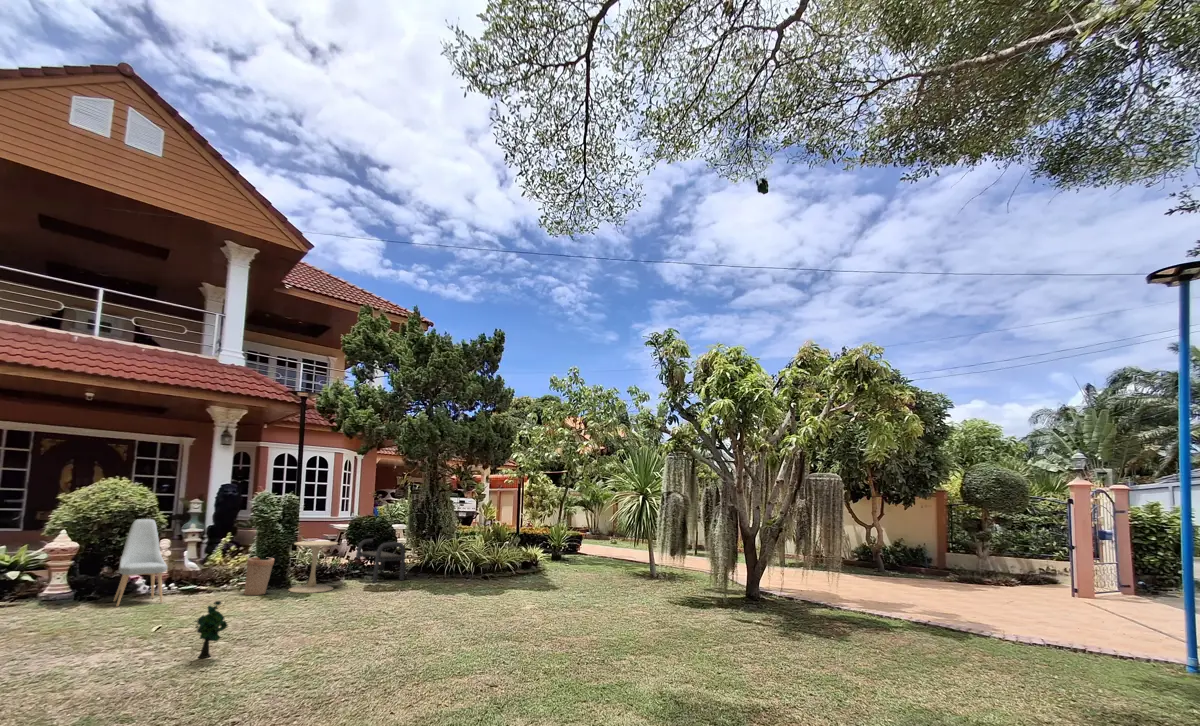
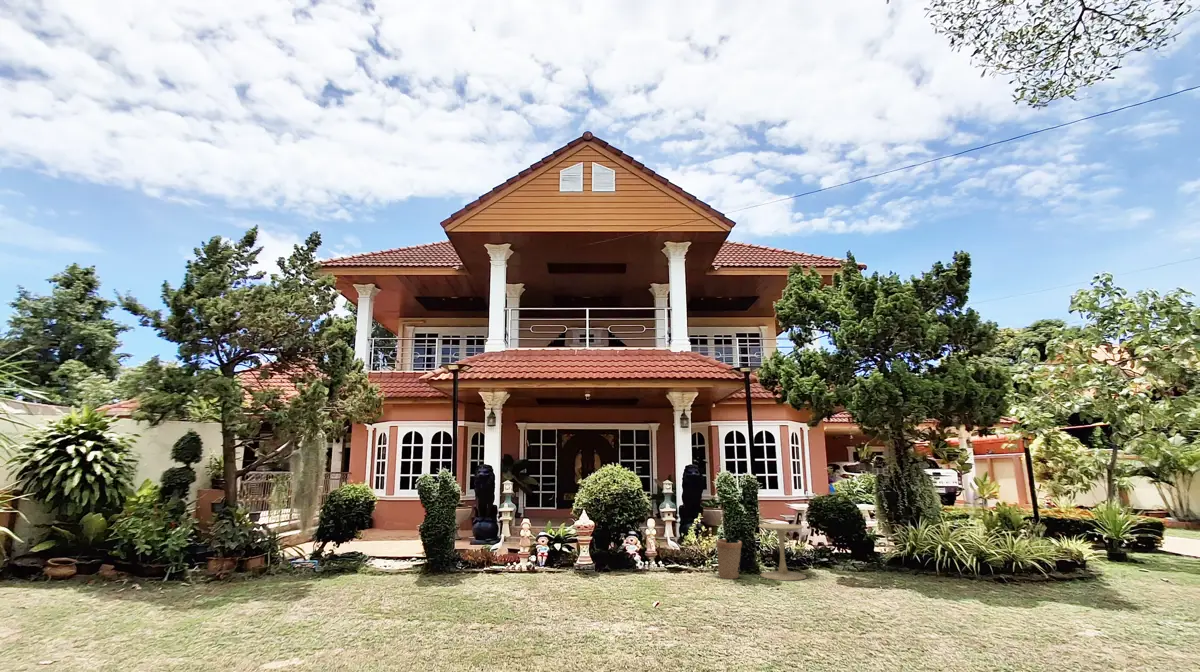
chair: present [114,519,168,607] -> none [611,500,649,581]
bench: present [354,538,405,582] -> none [825,522,886,573]
decorative plant: present [195,601,228,658] -> none [673,588,706,648]

